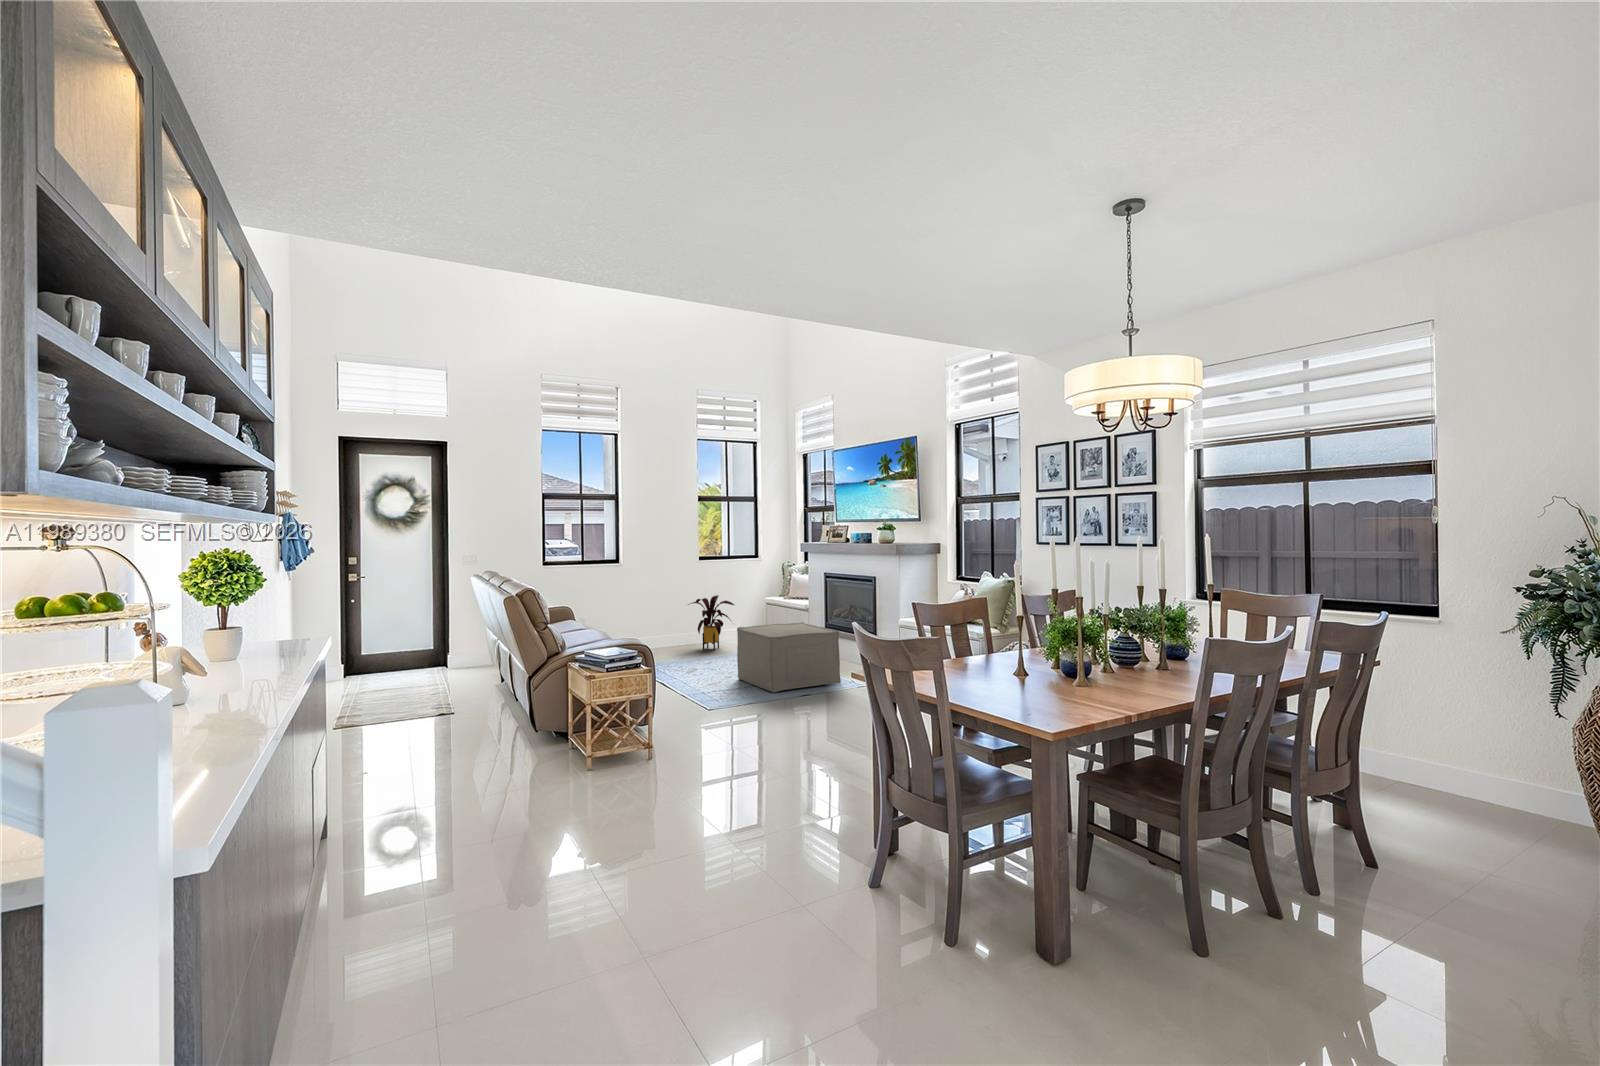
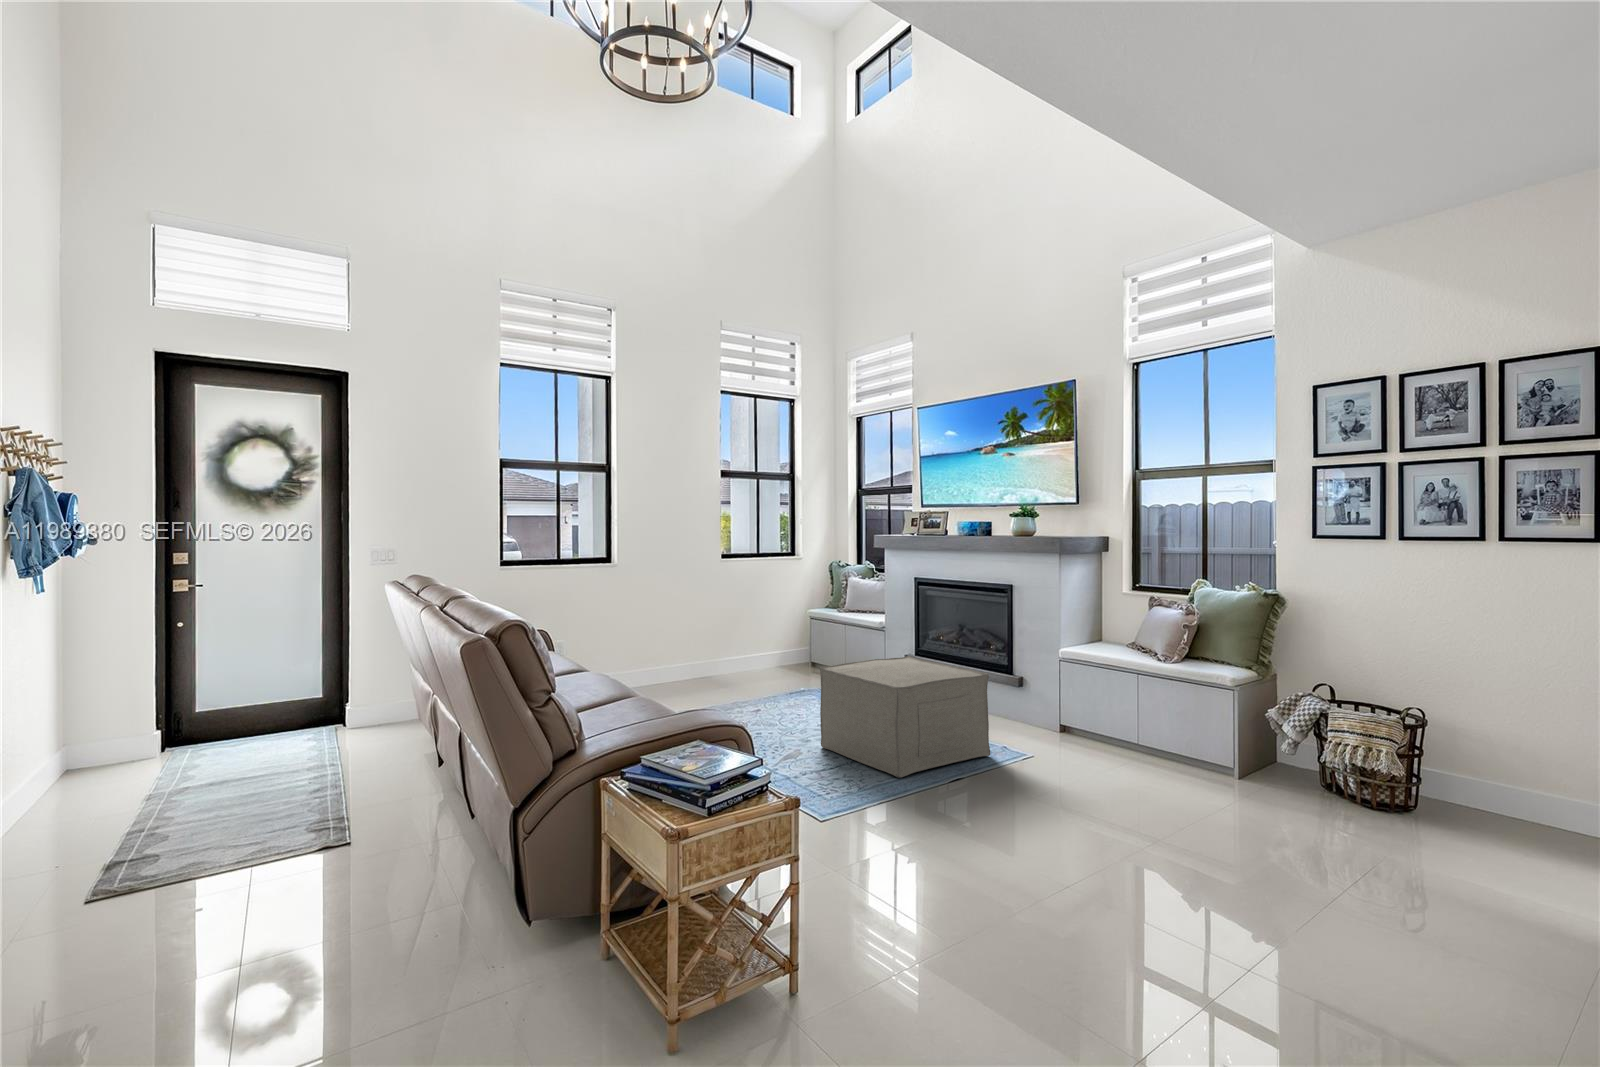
house plant: present [688,595,734,650] -> none [708,610,780,690]

